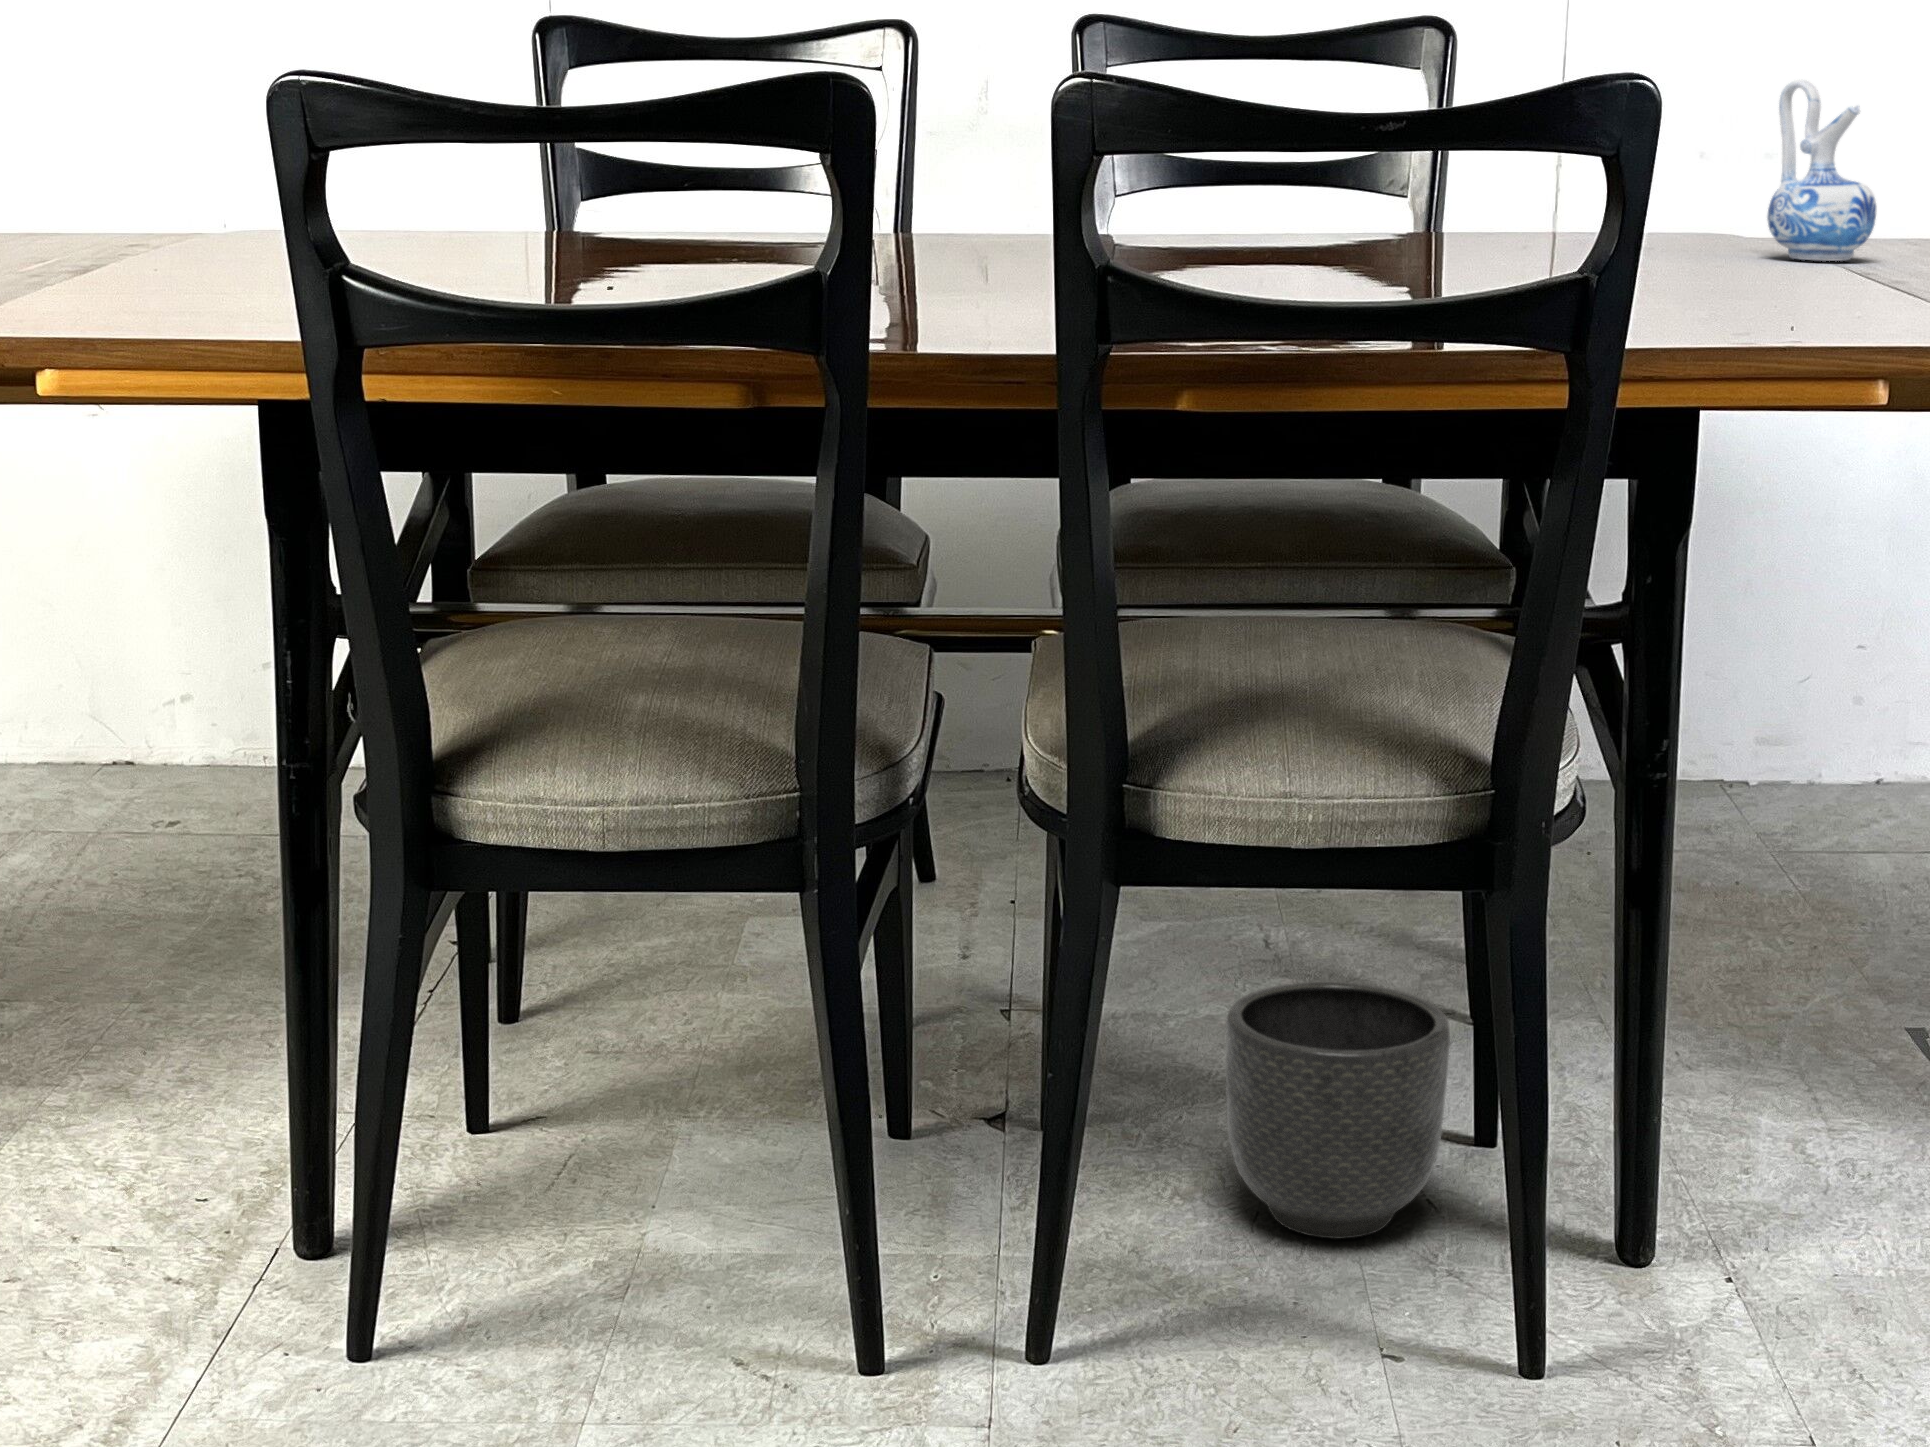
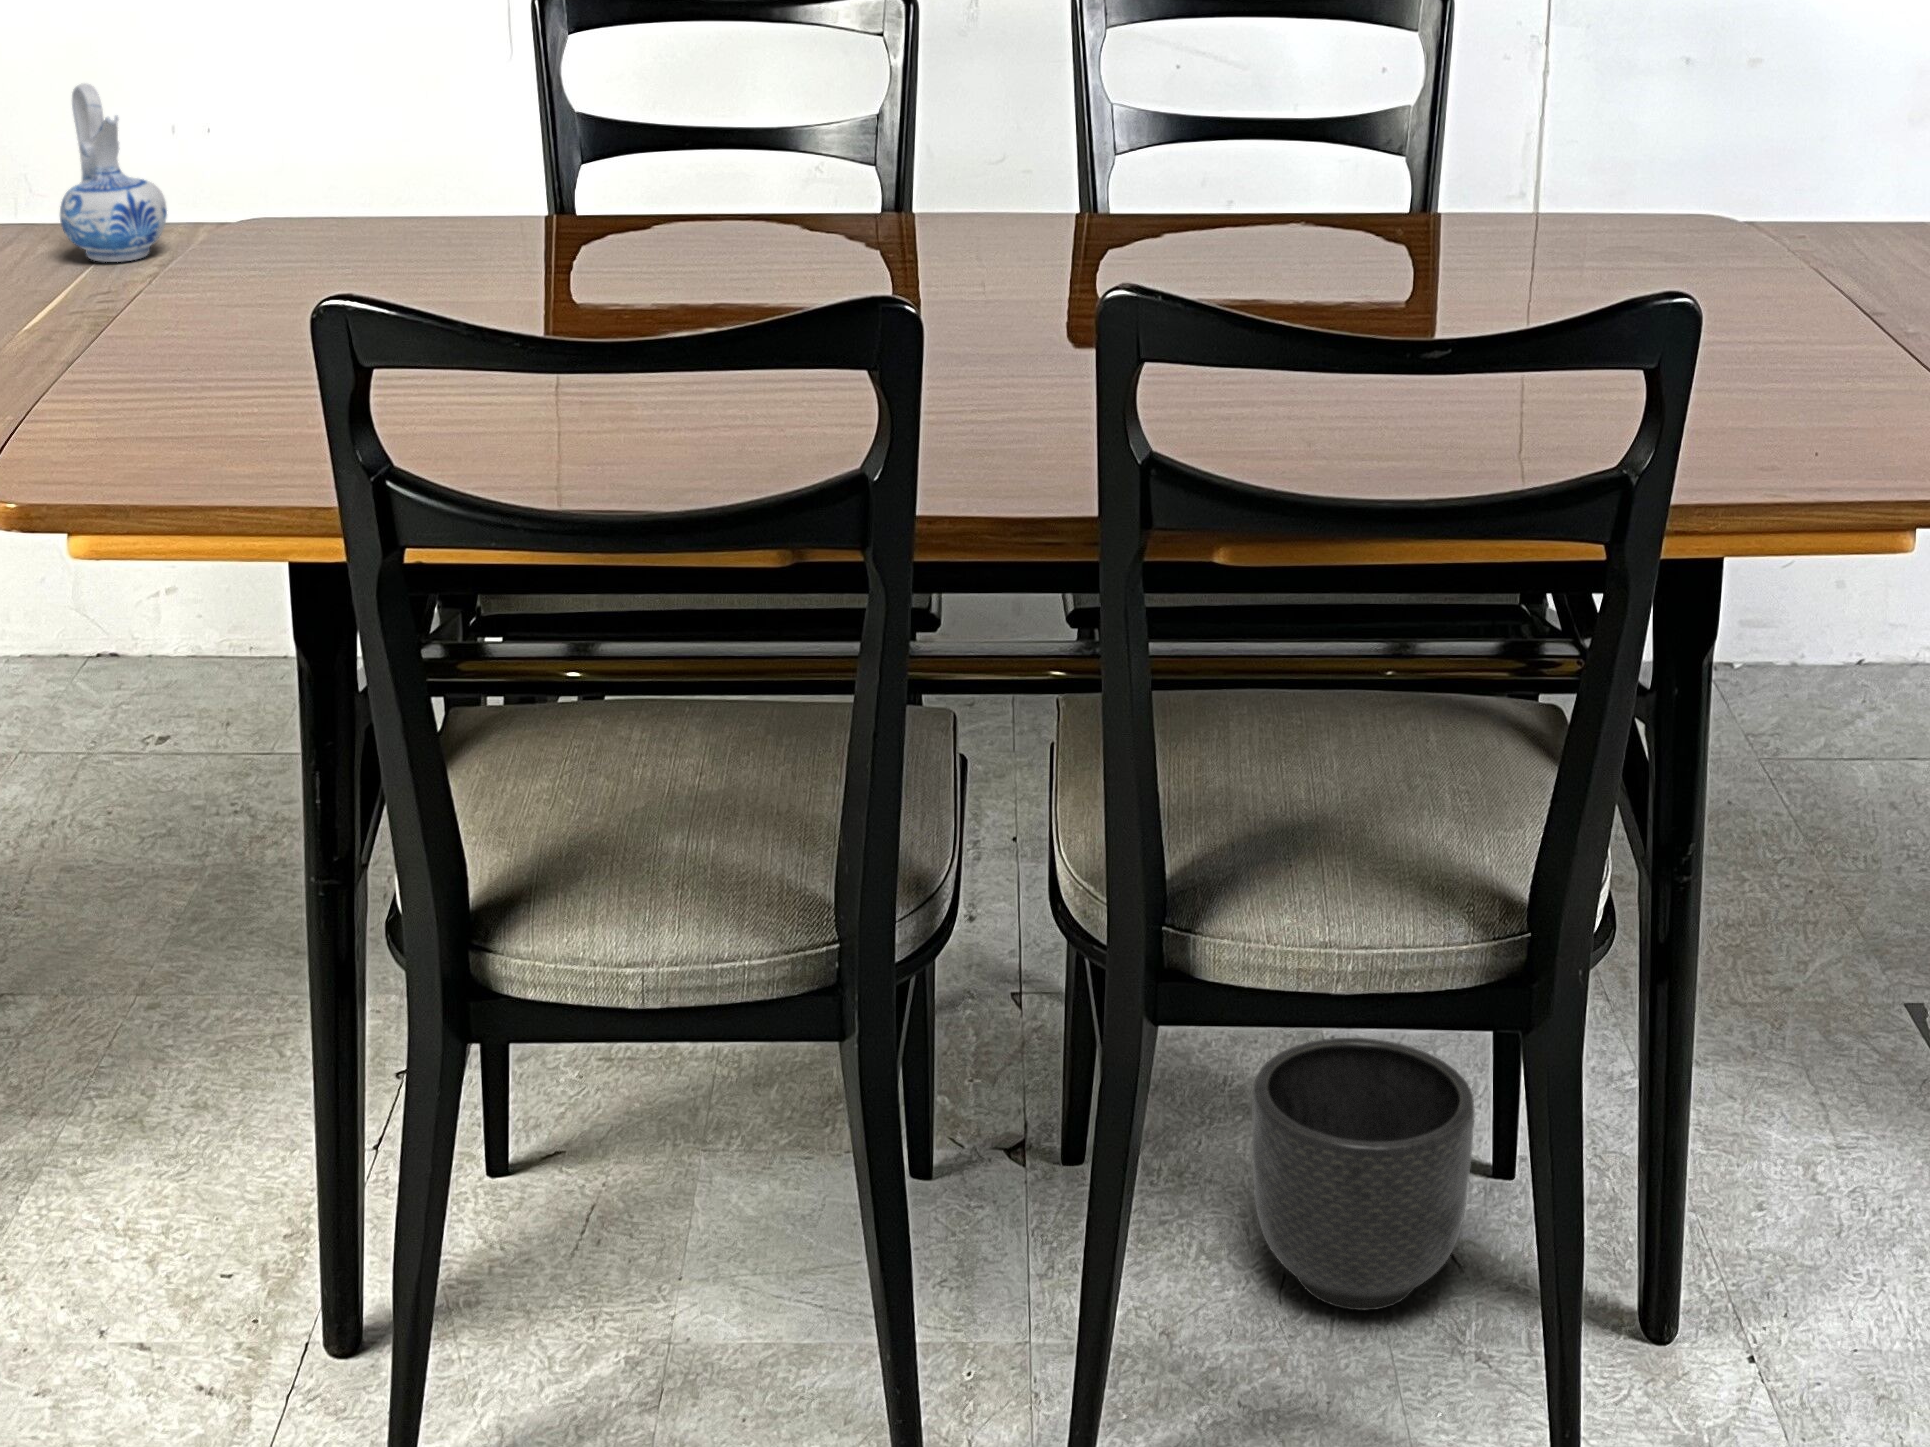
ceramic pitcher: present [1767,80,1876,261] -> present [60,83,167,262]

